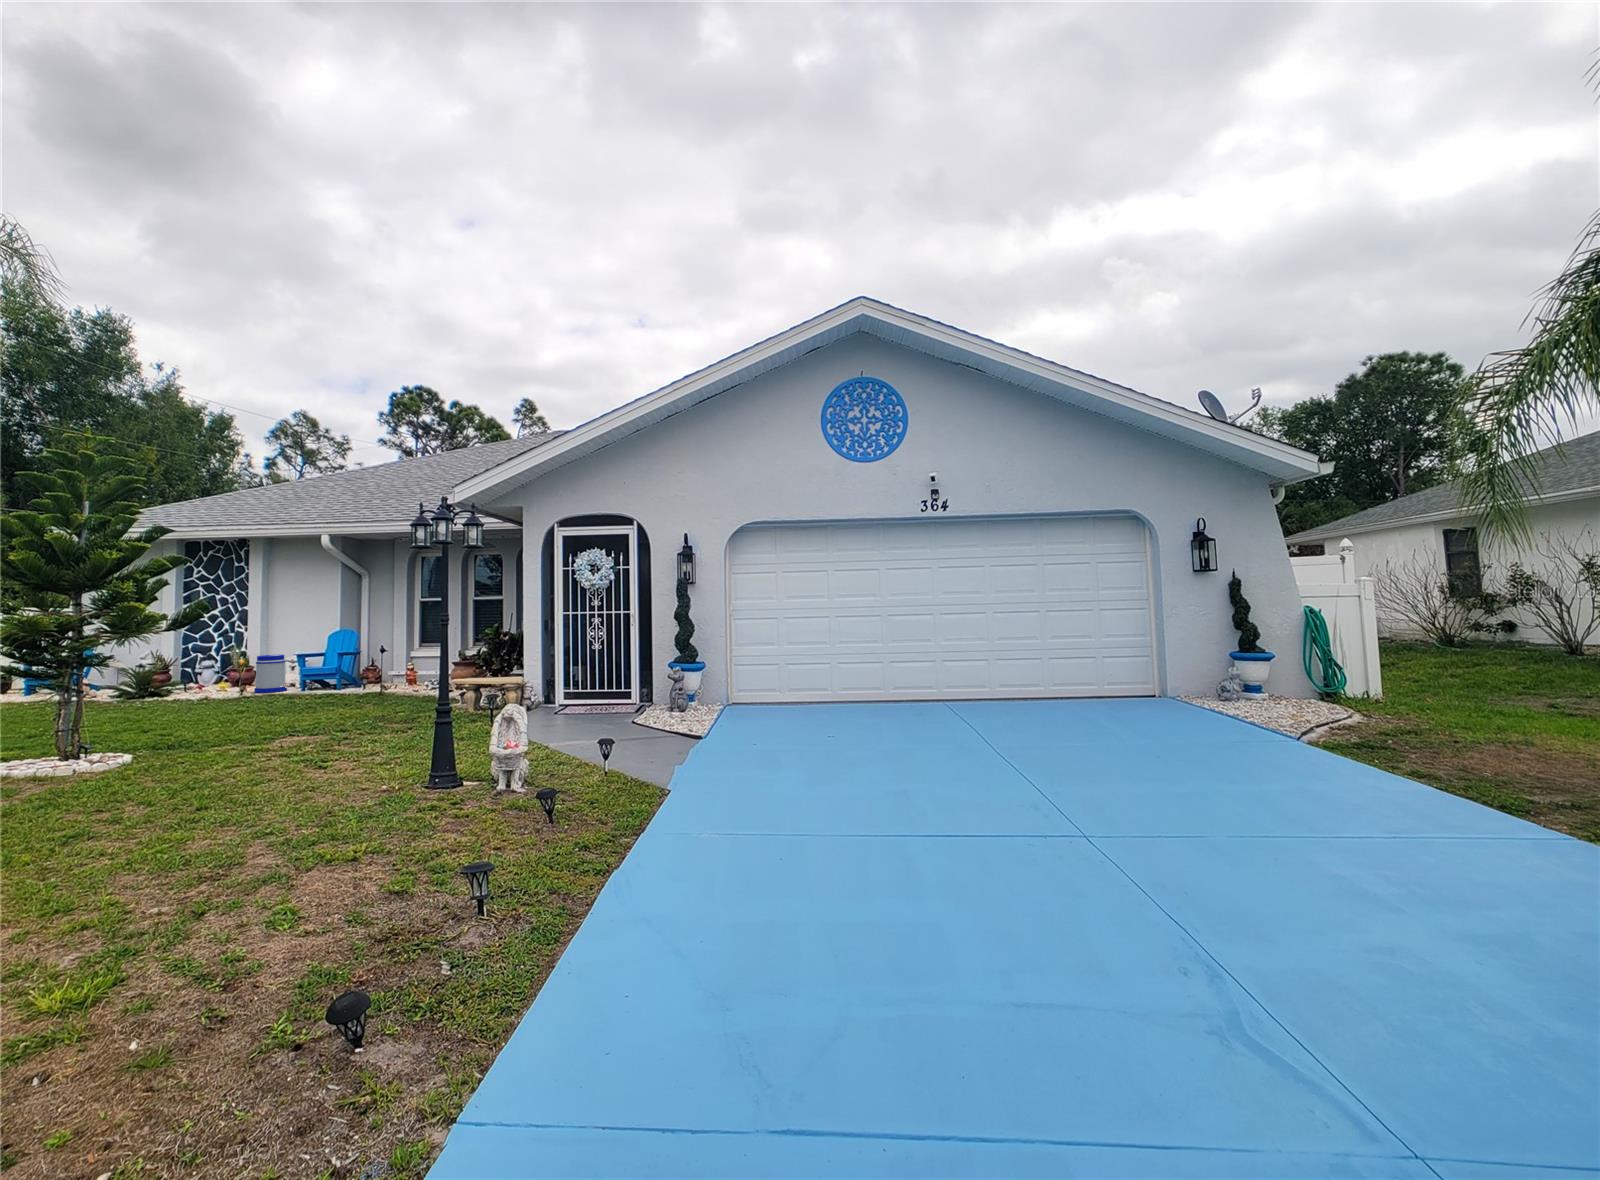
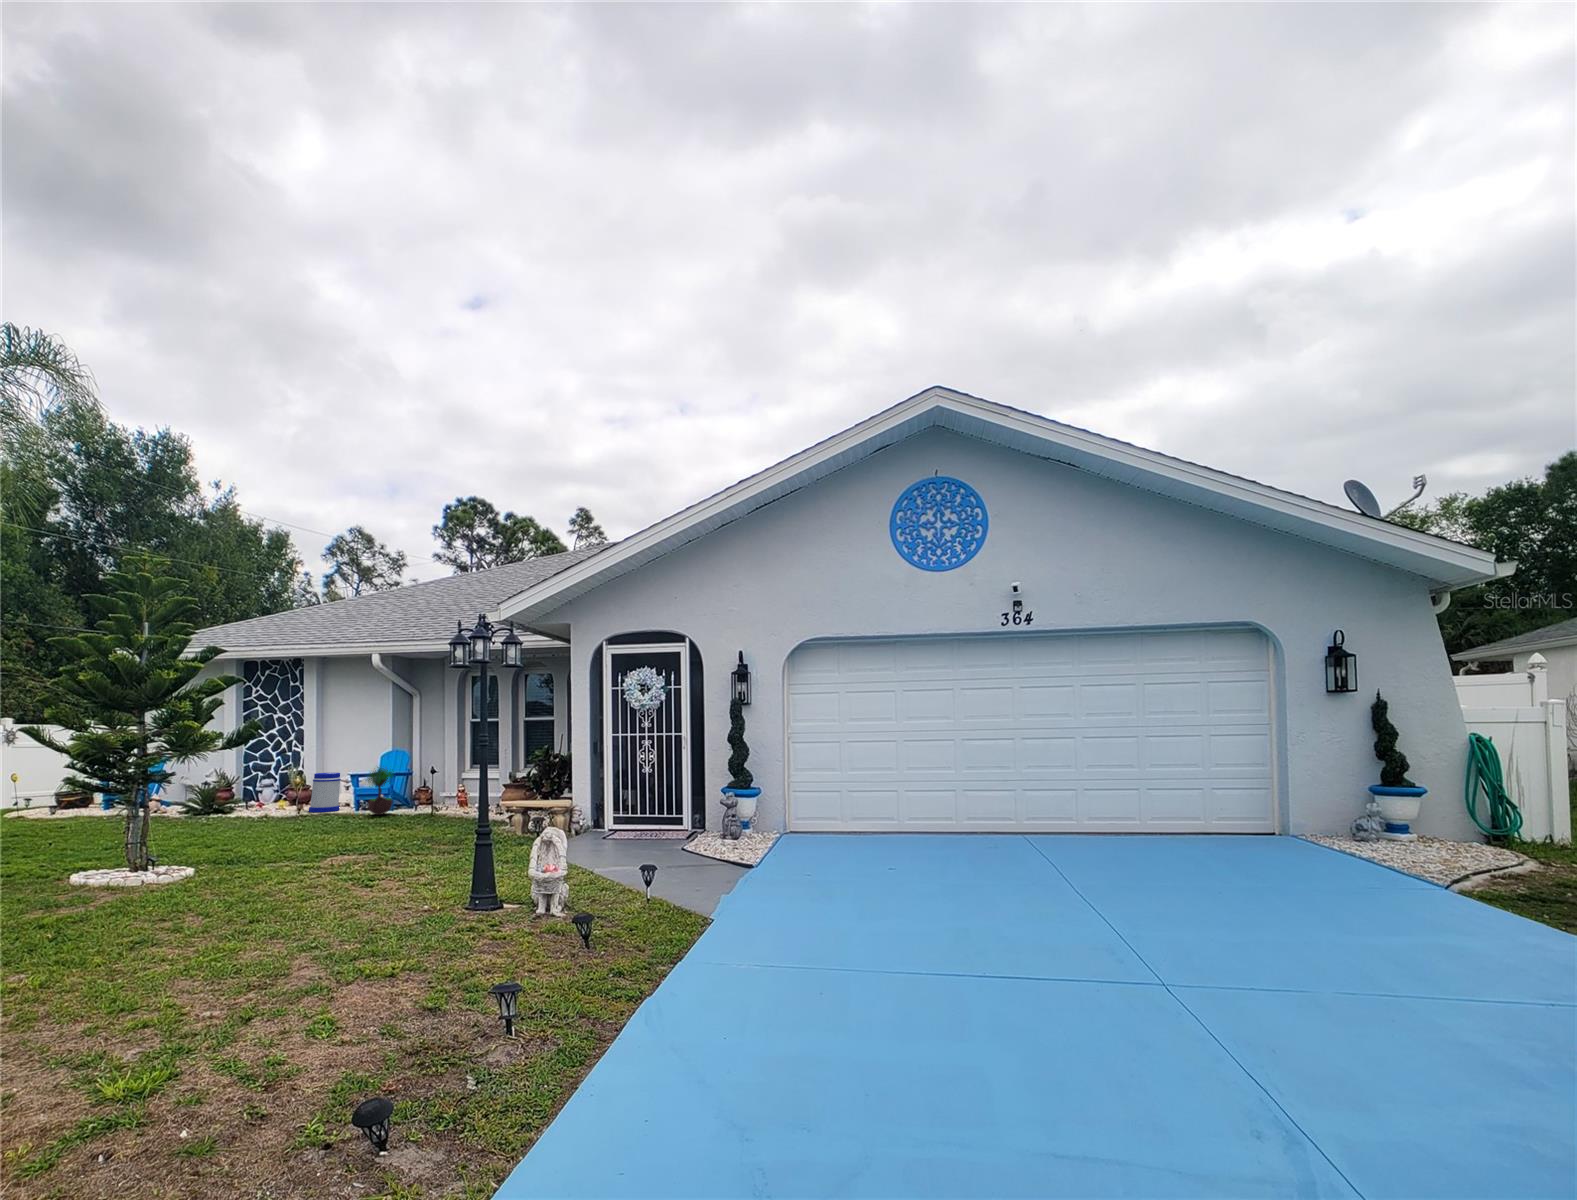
potted tree: none [309,645,344,694] -> present [366,767,392,815]

